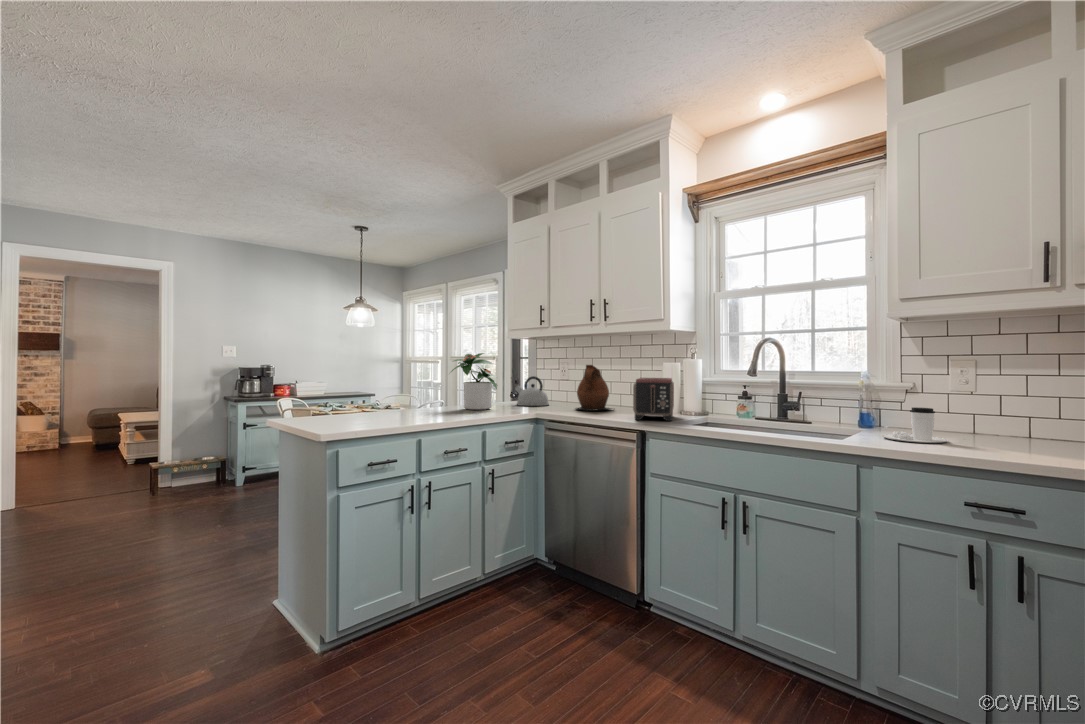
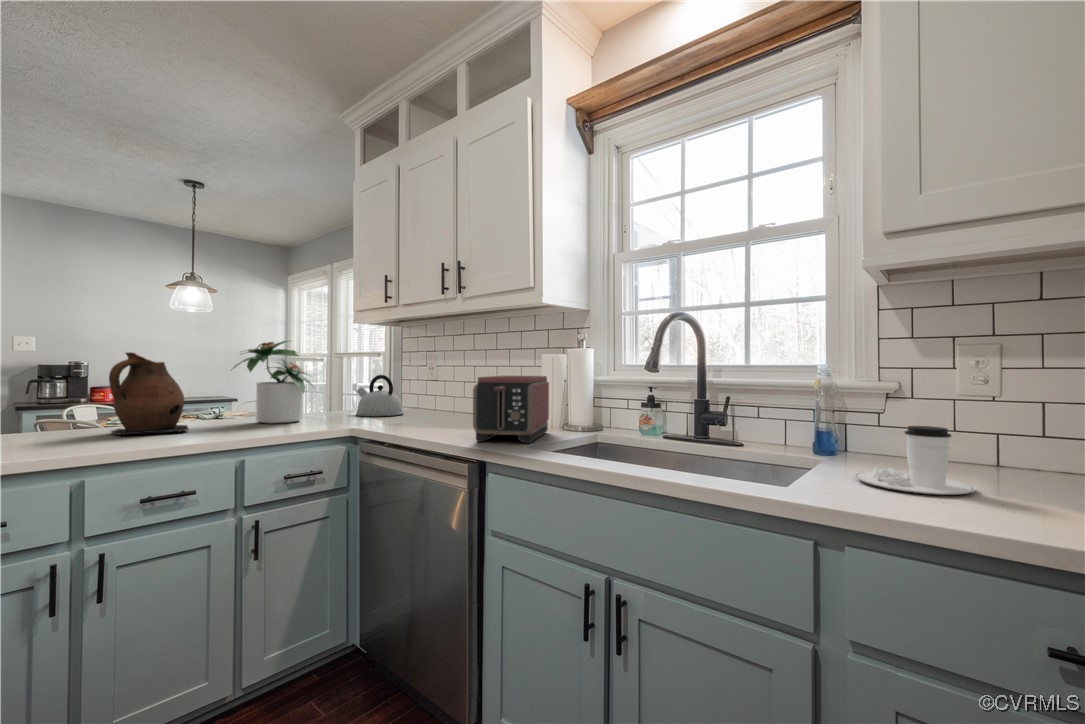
ceramic pitcher: present [576,365,612,411] -> present [109,352,188,435]

